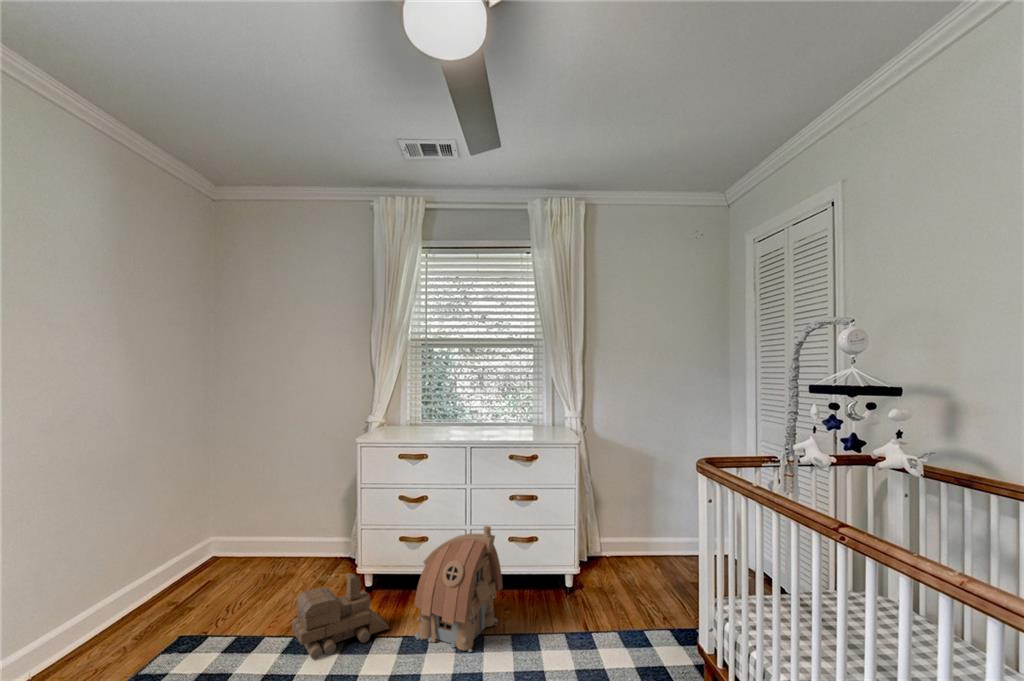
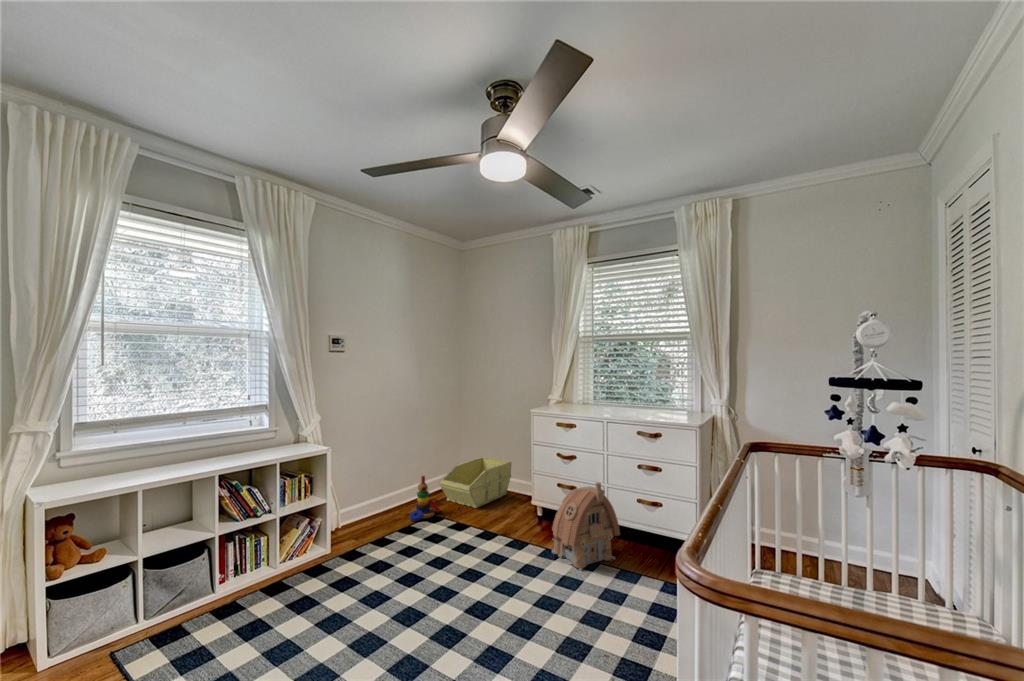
storage bin: none [182,517,300,602] -> present [440,457,511,508]
stacking toy: none [131,571,193,661] -> present [410,476,440,522]
toy train: present [292,574,390,659] -> none [480,499,539,545]

